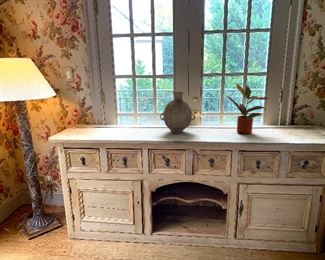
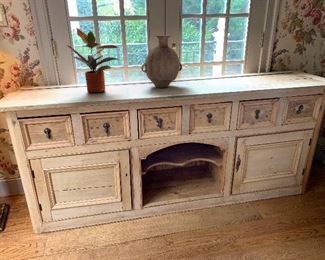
potted plant: present [227,83,268,133] -> present [67,28,119,92]

